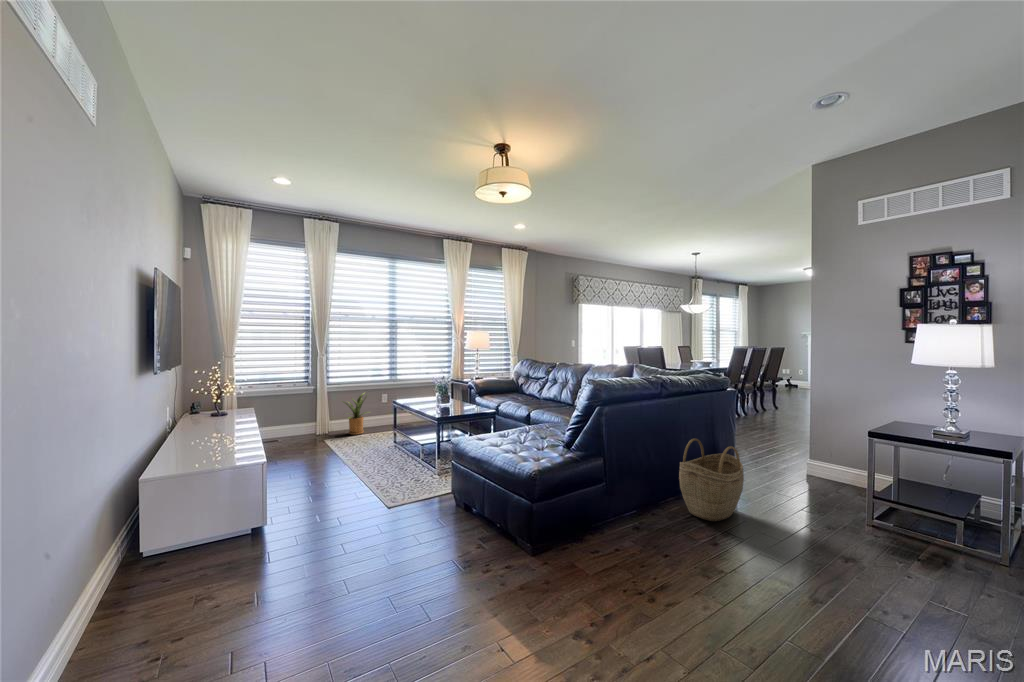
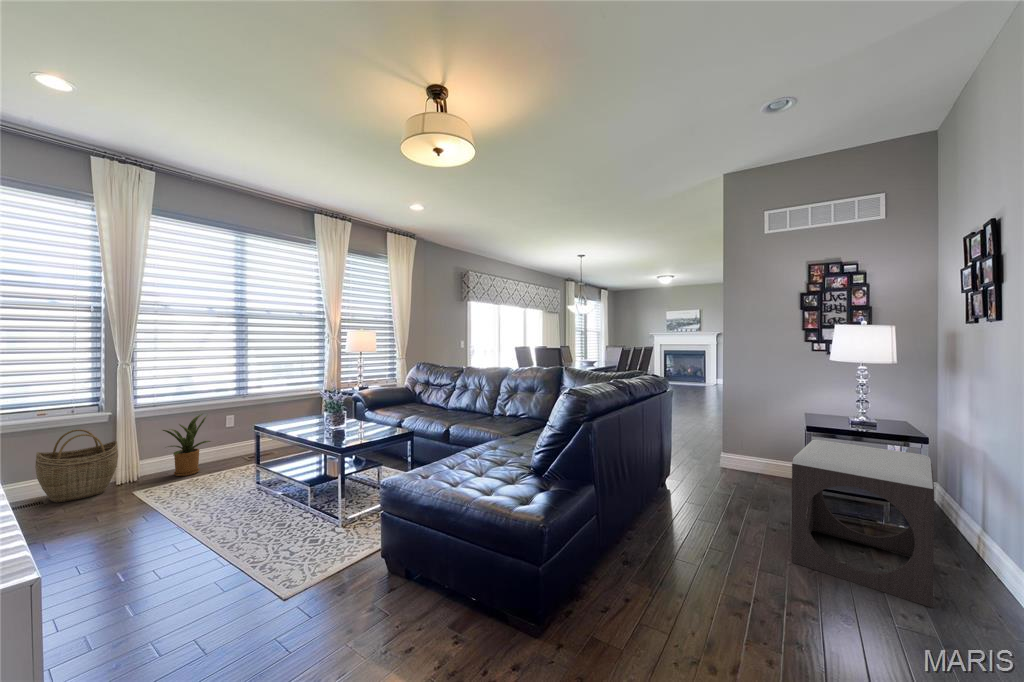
woven basket: present [679,439,744,521] -> present [35,429,118,503]
footstool: none [799,443,978,609] -> present [792,440,934,608]

